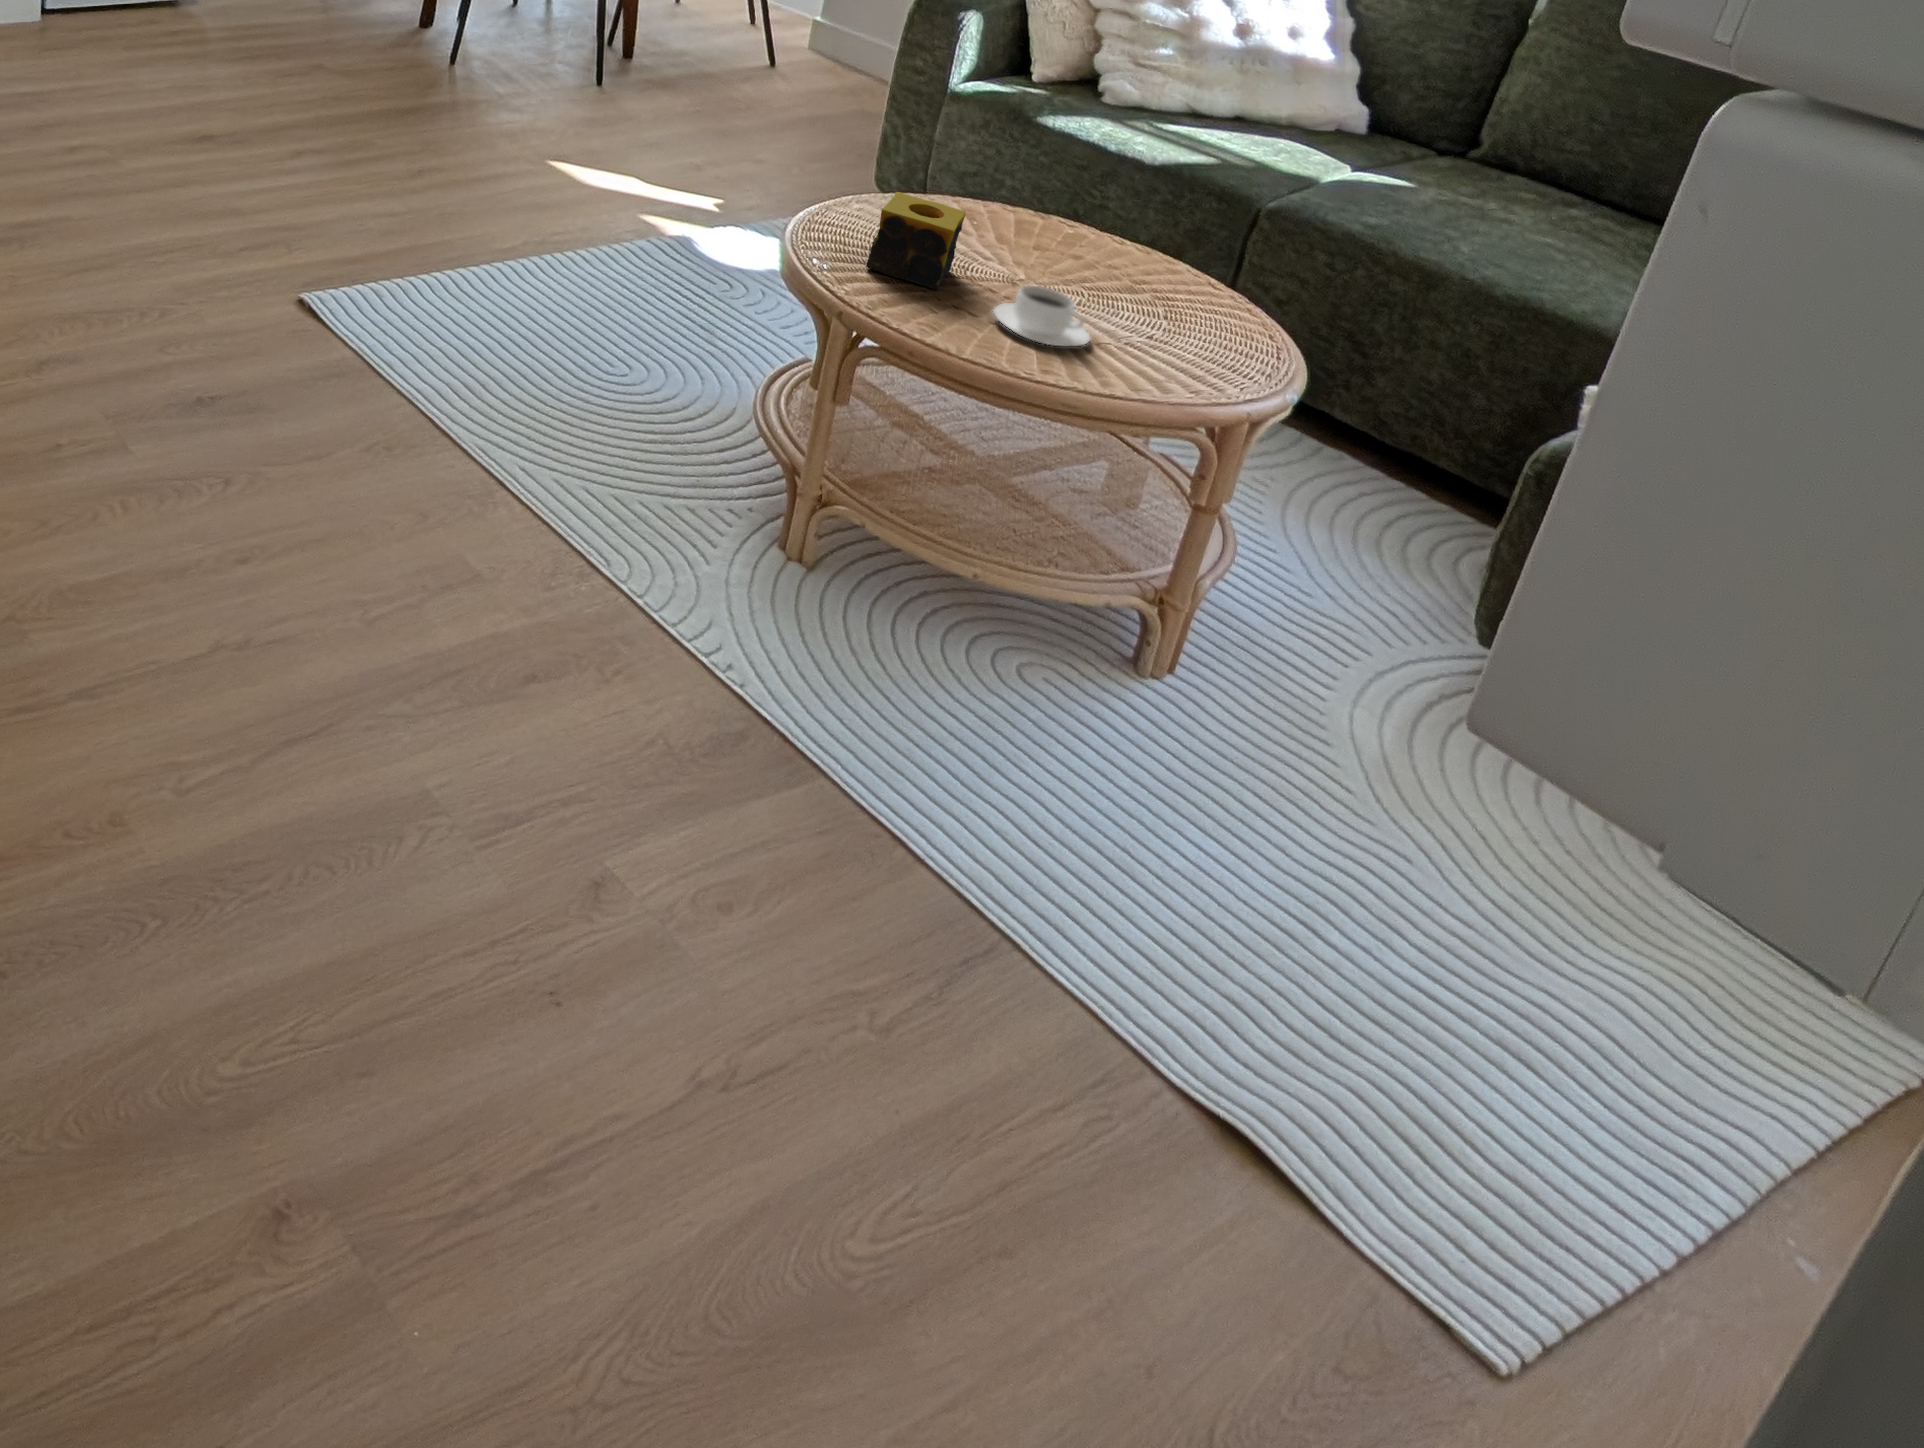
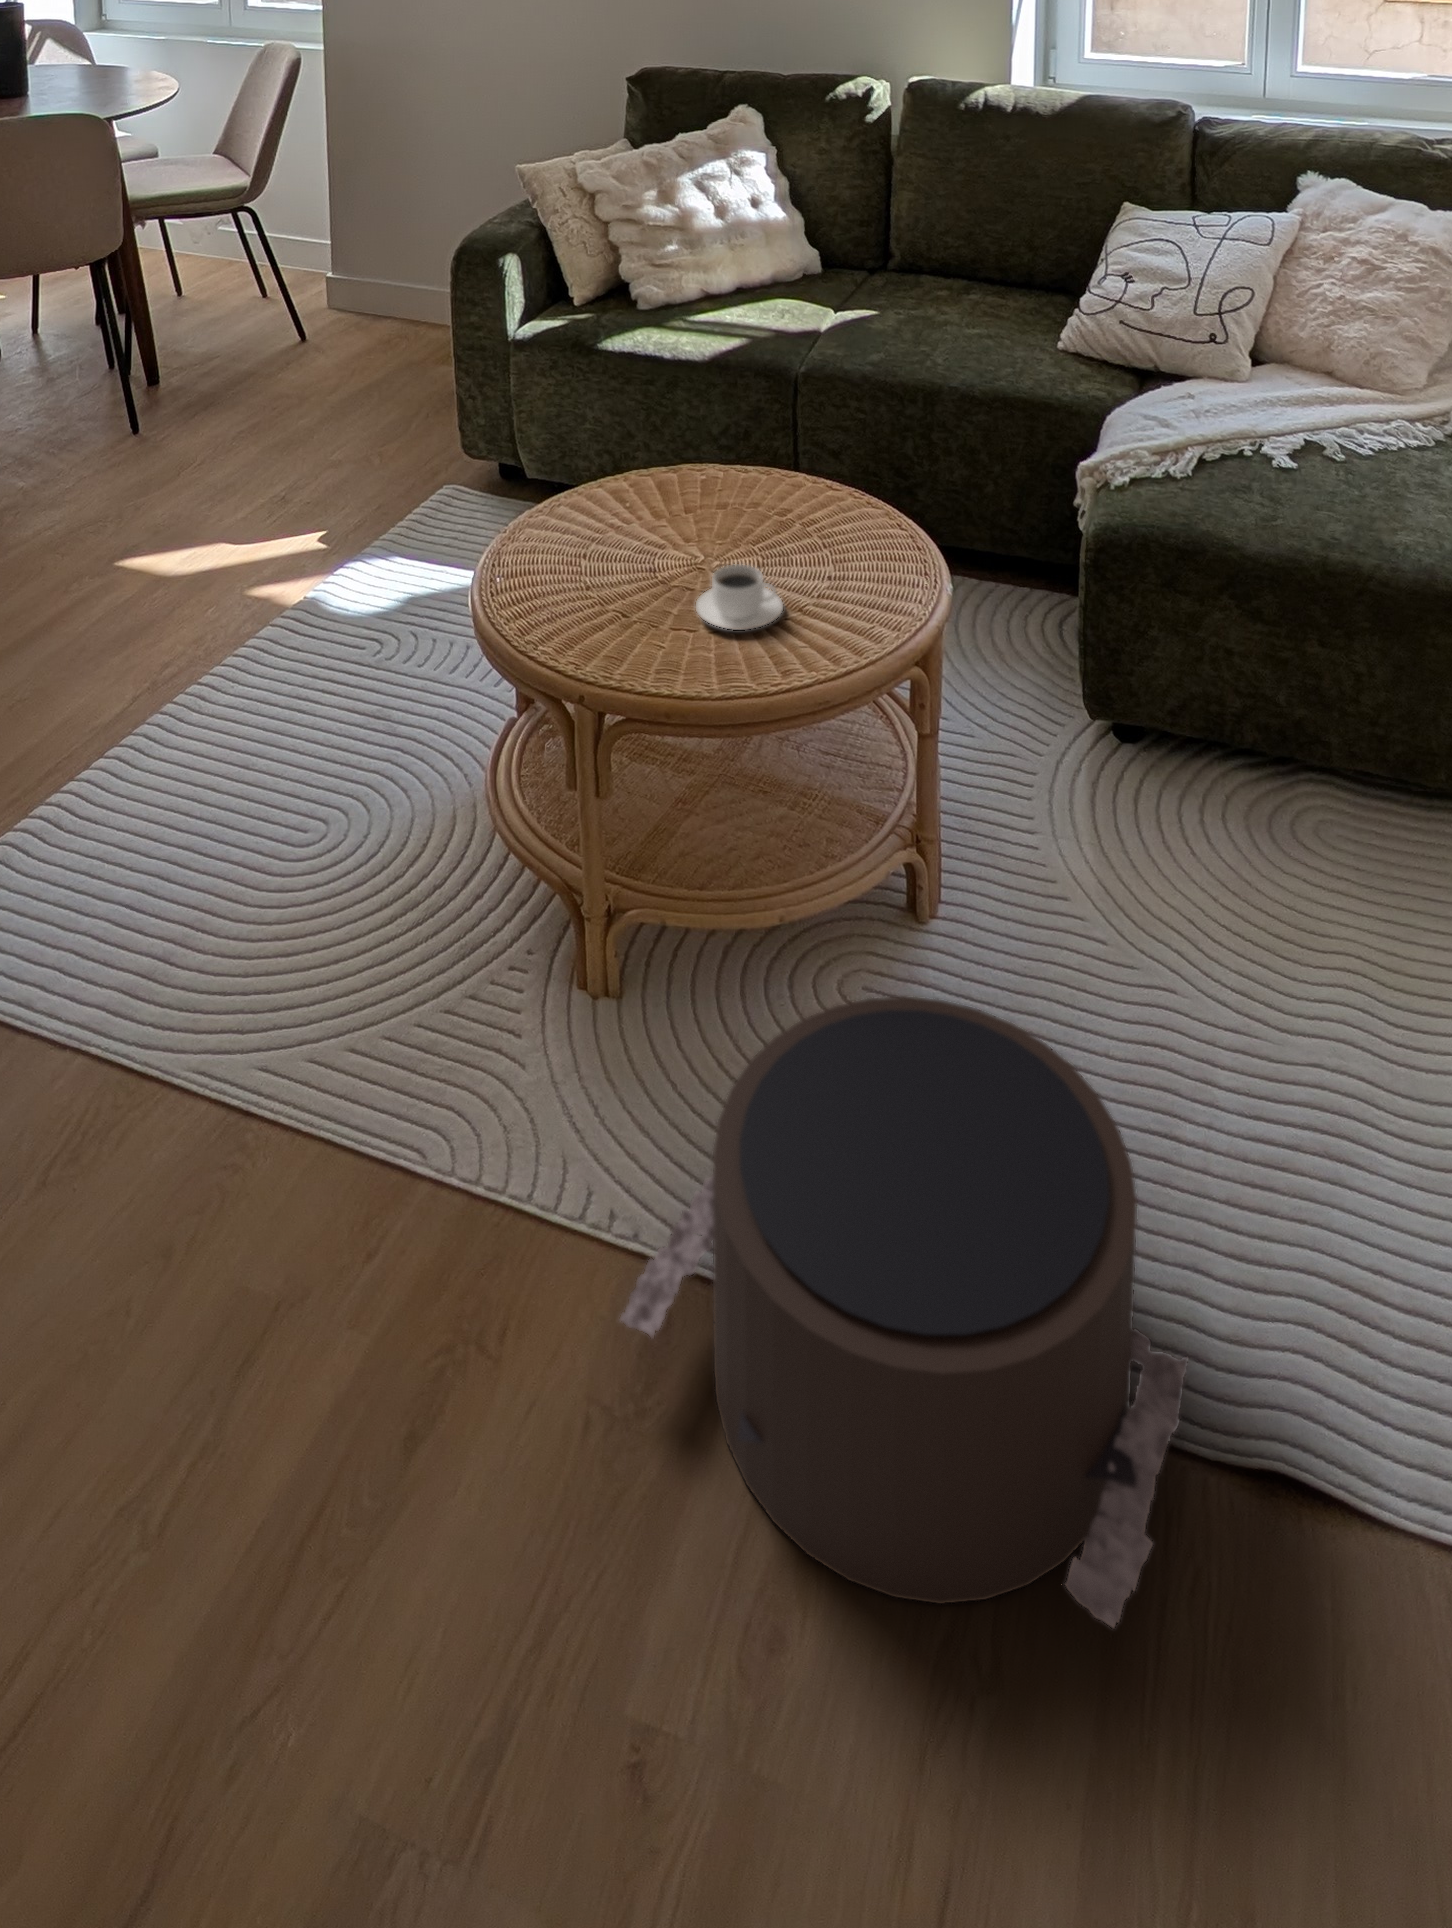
candle: present [866,192,966,289] -> none [565,511,639,614]
pouf: none [703,617,1225,1107] -> present [620,997,1189,1627]

